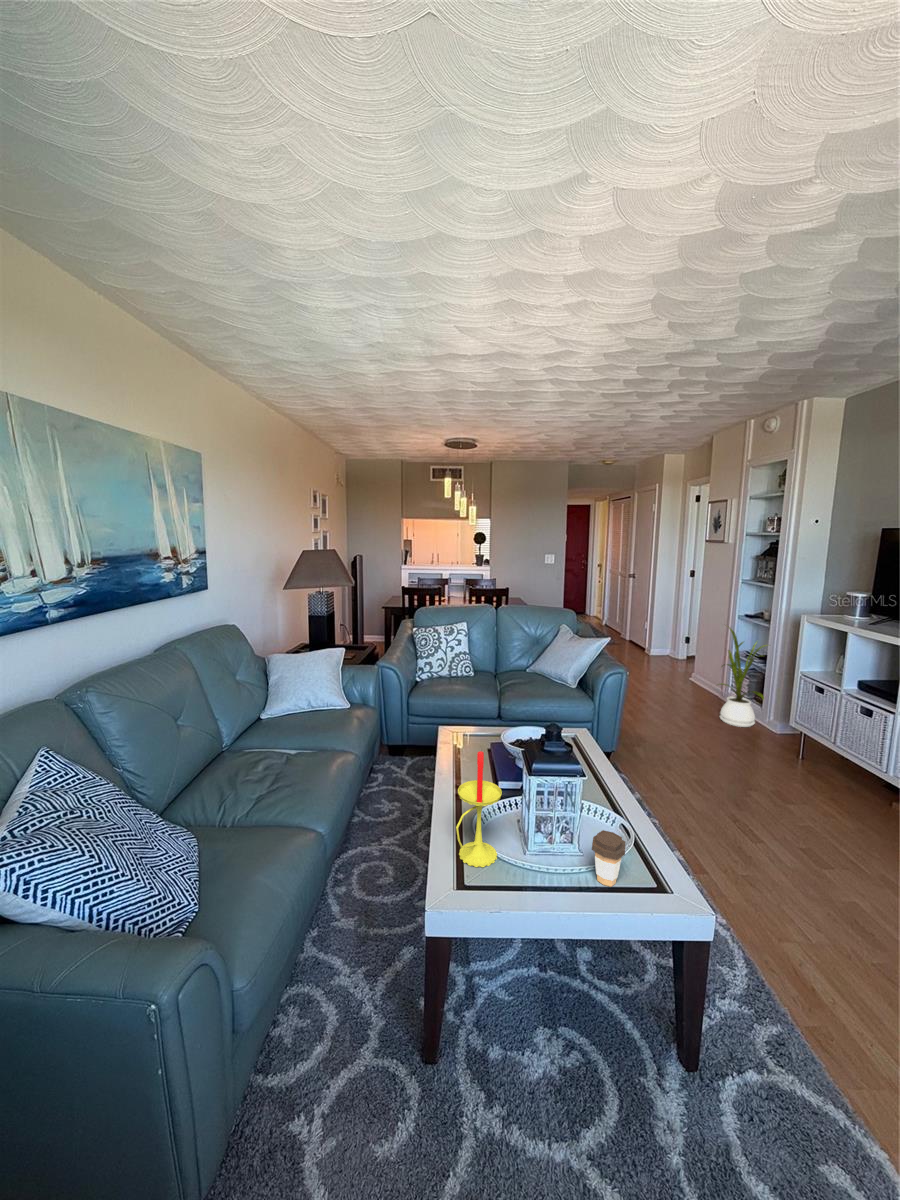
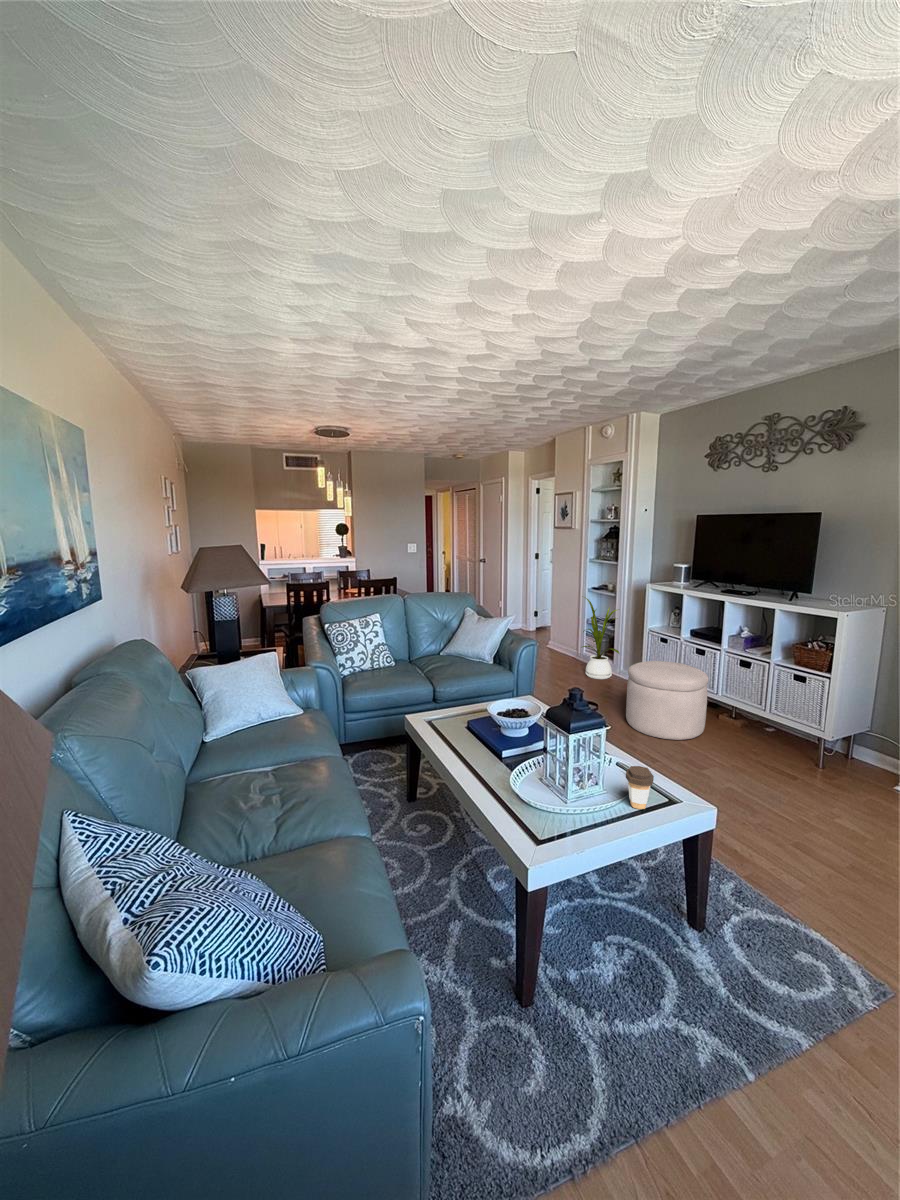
ottoman: none [742,713,863,823] -> present [626,661,708,740]
candle: present [456,751,502,867] -> none [513,719,553,824]

